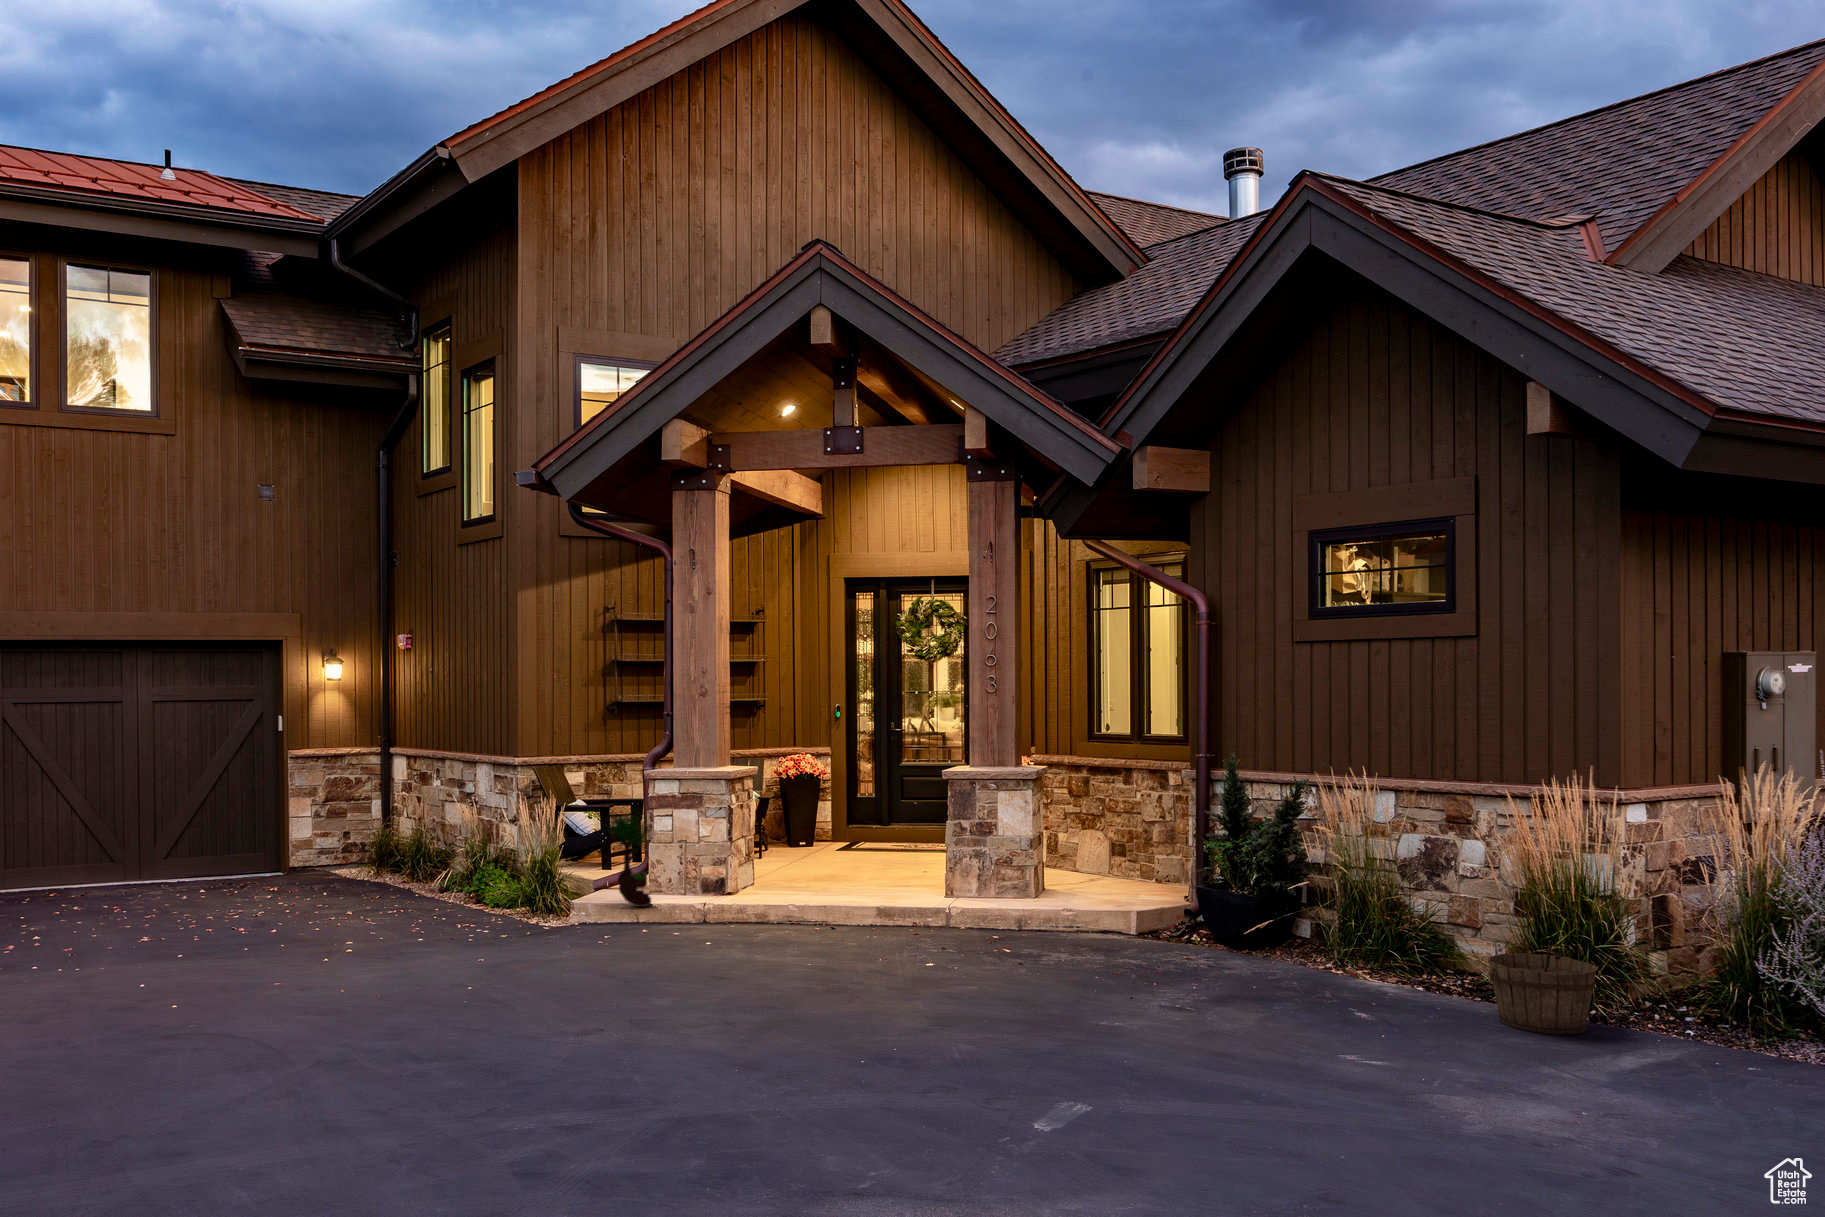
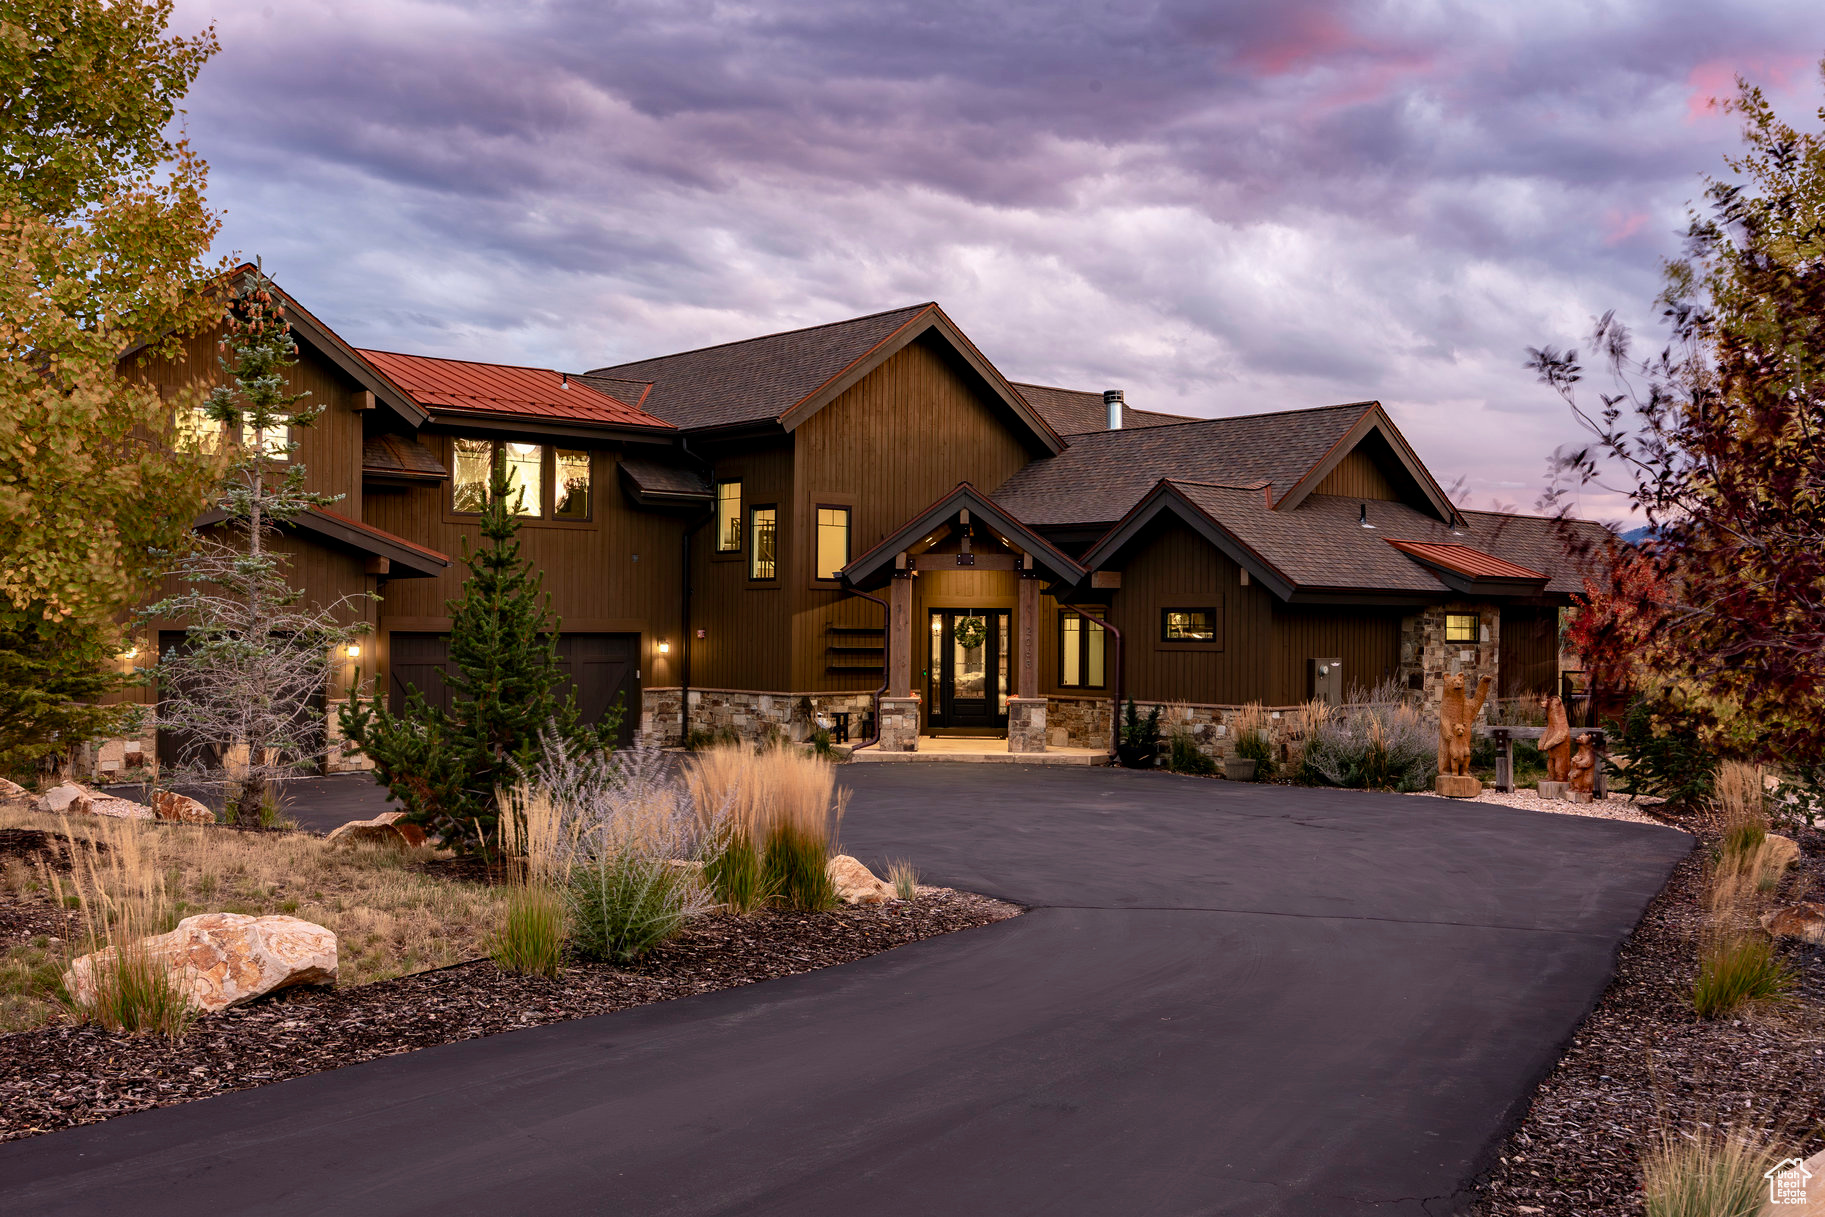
potted tree: present [605,811,652,907] -> none [860,711,888,757]

